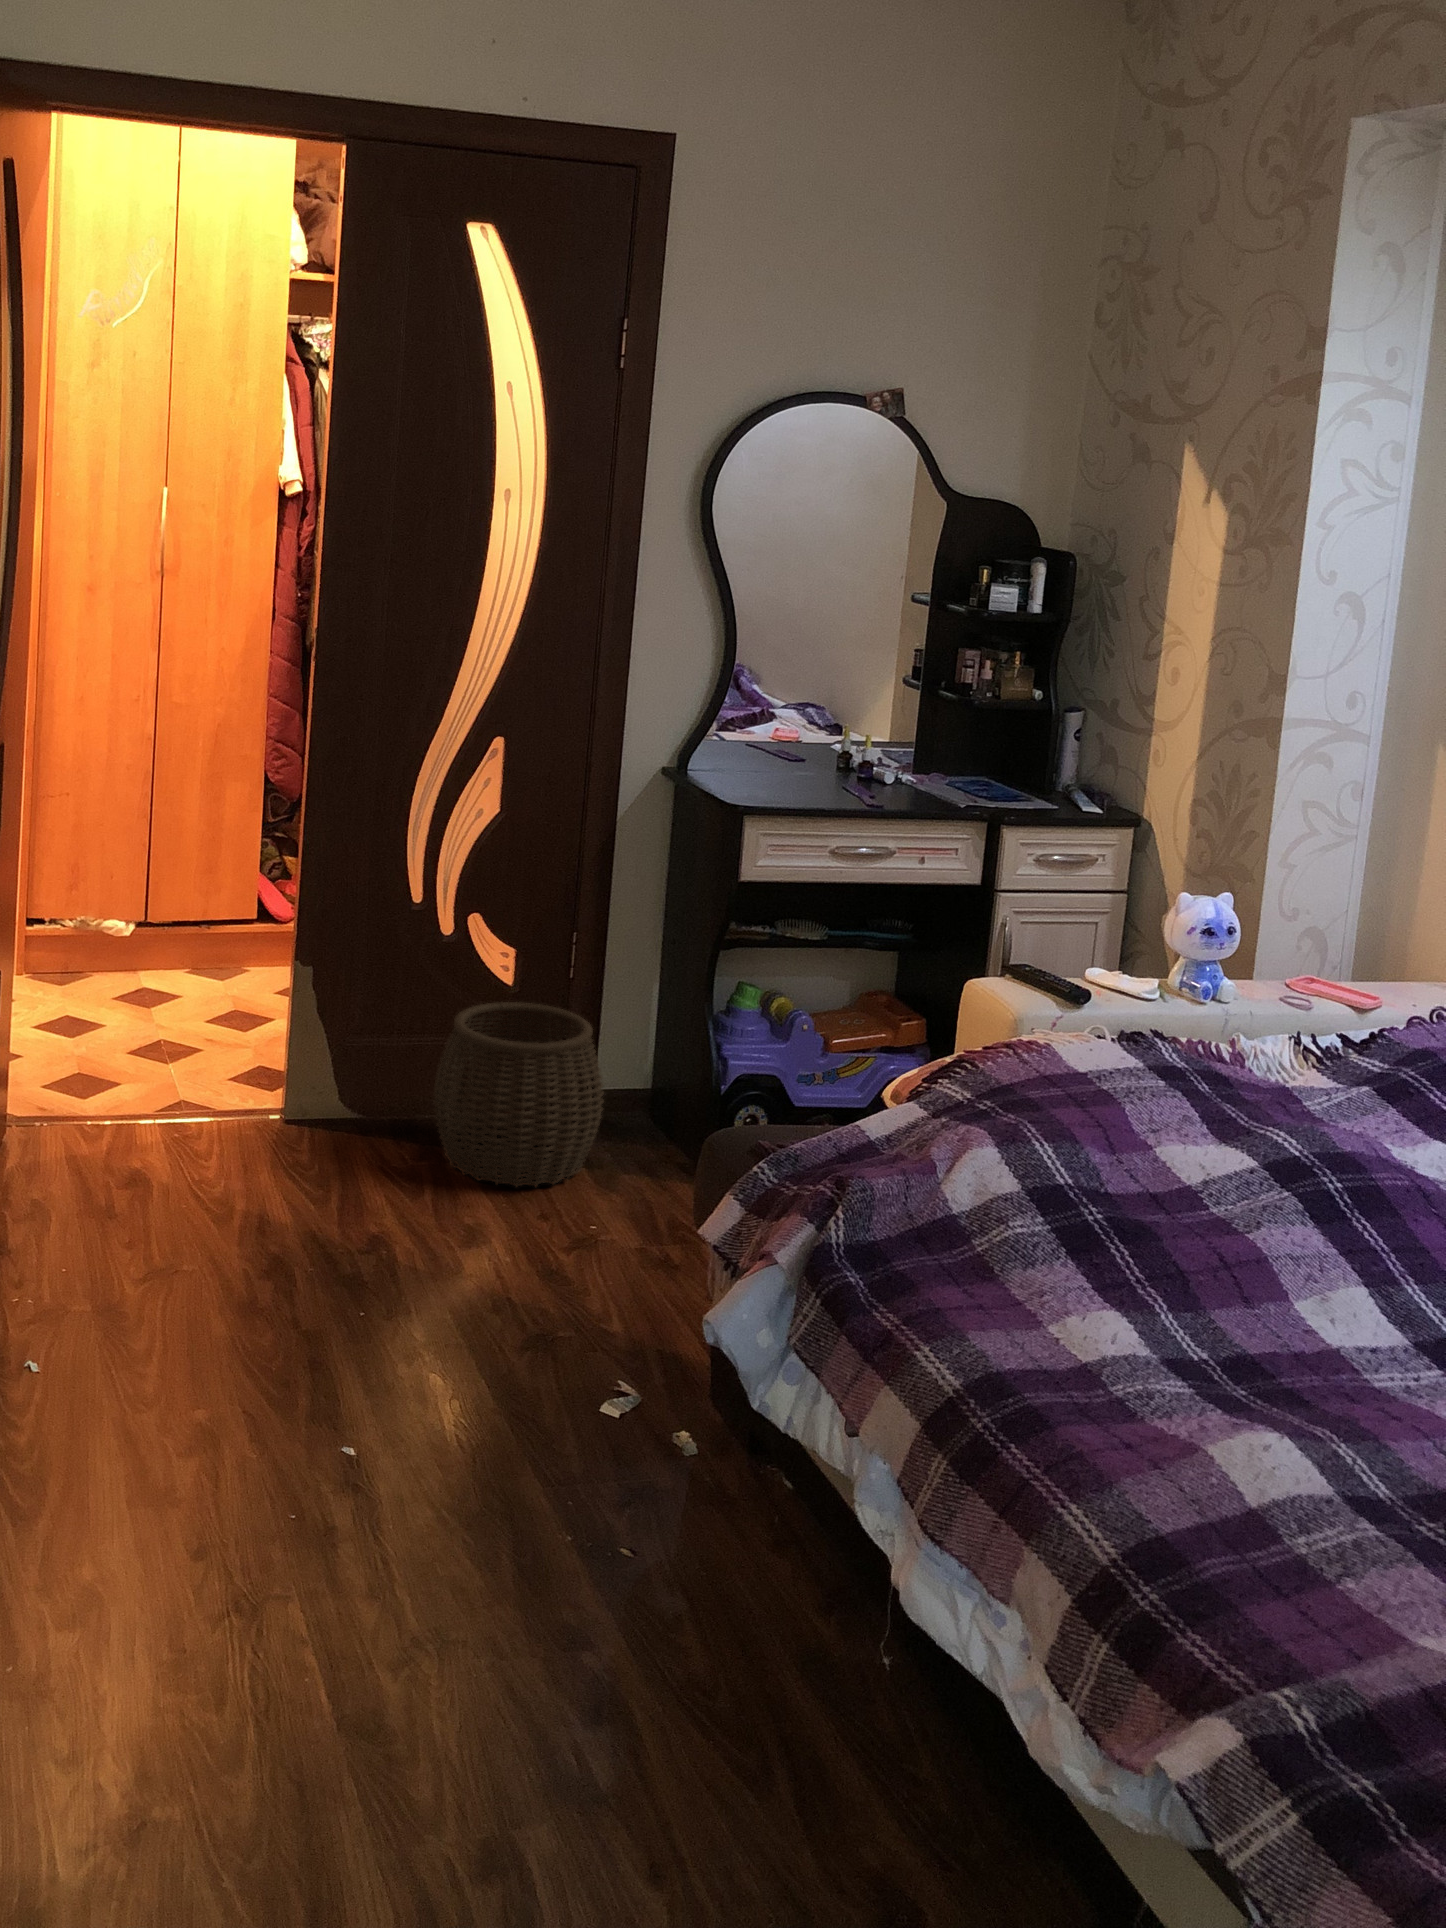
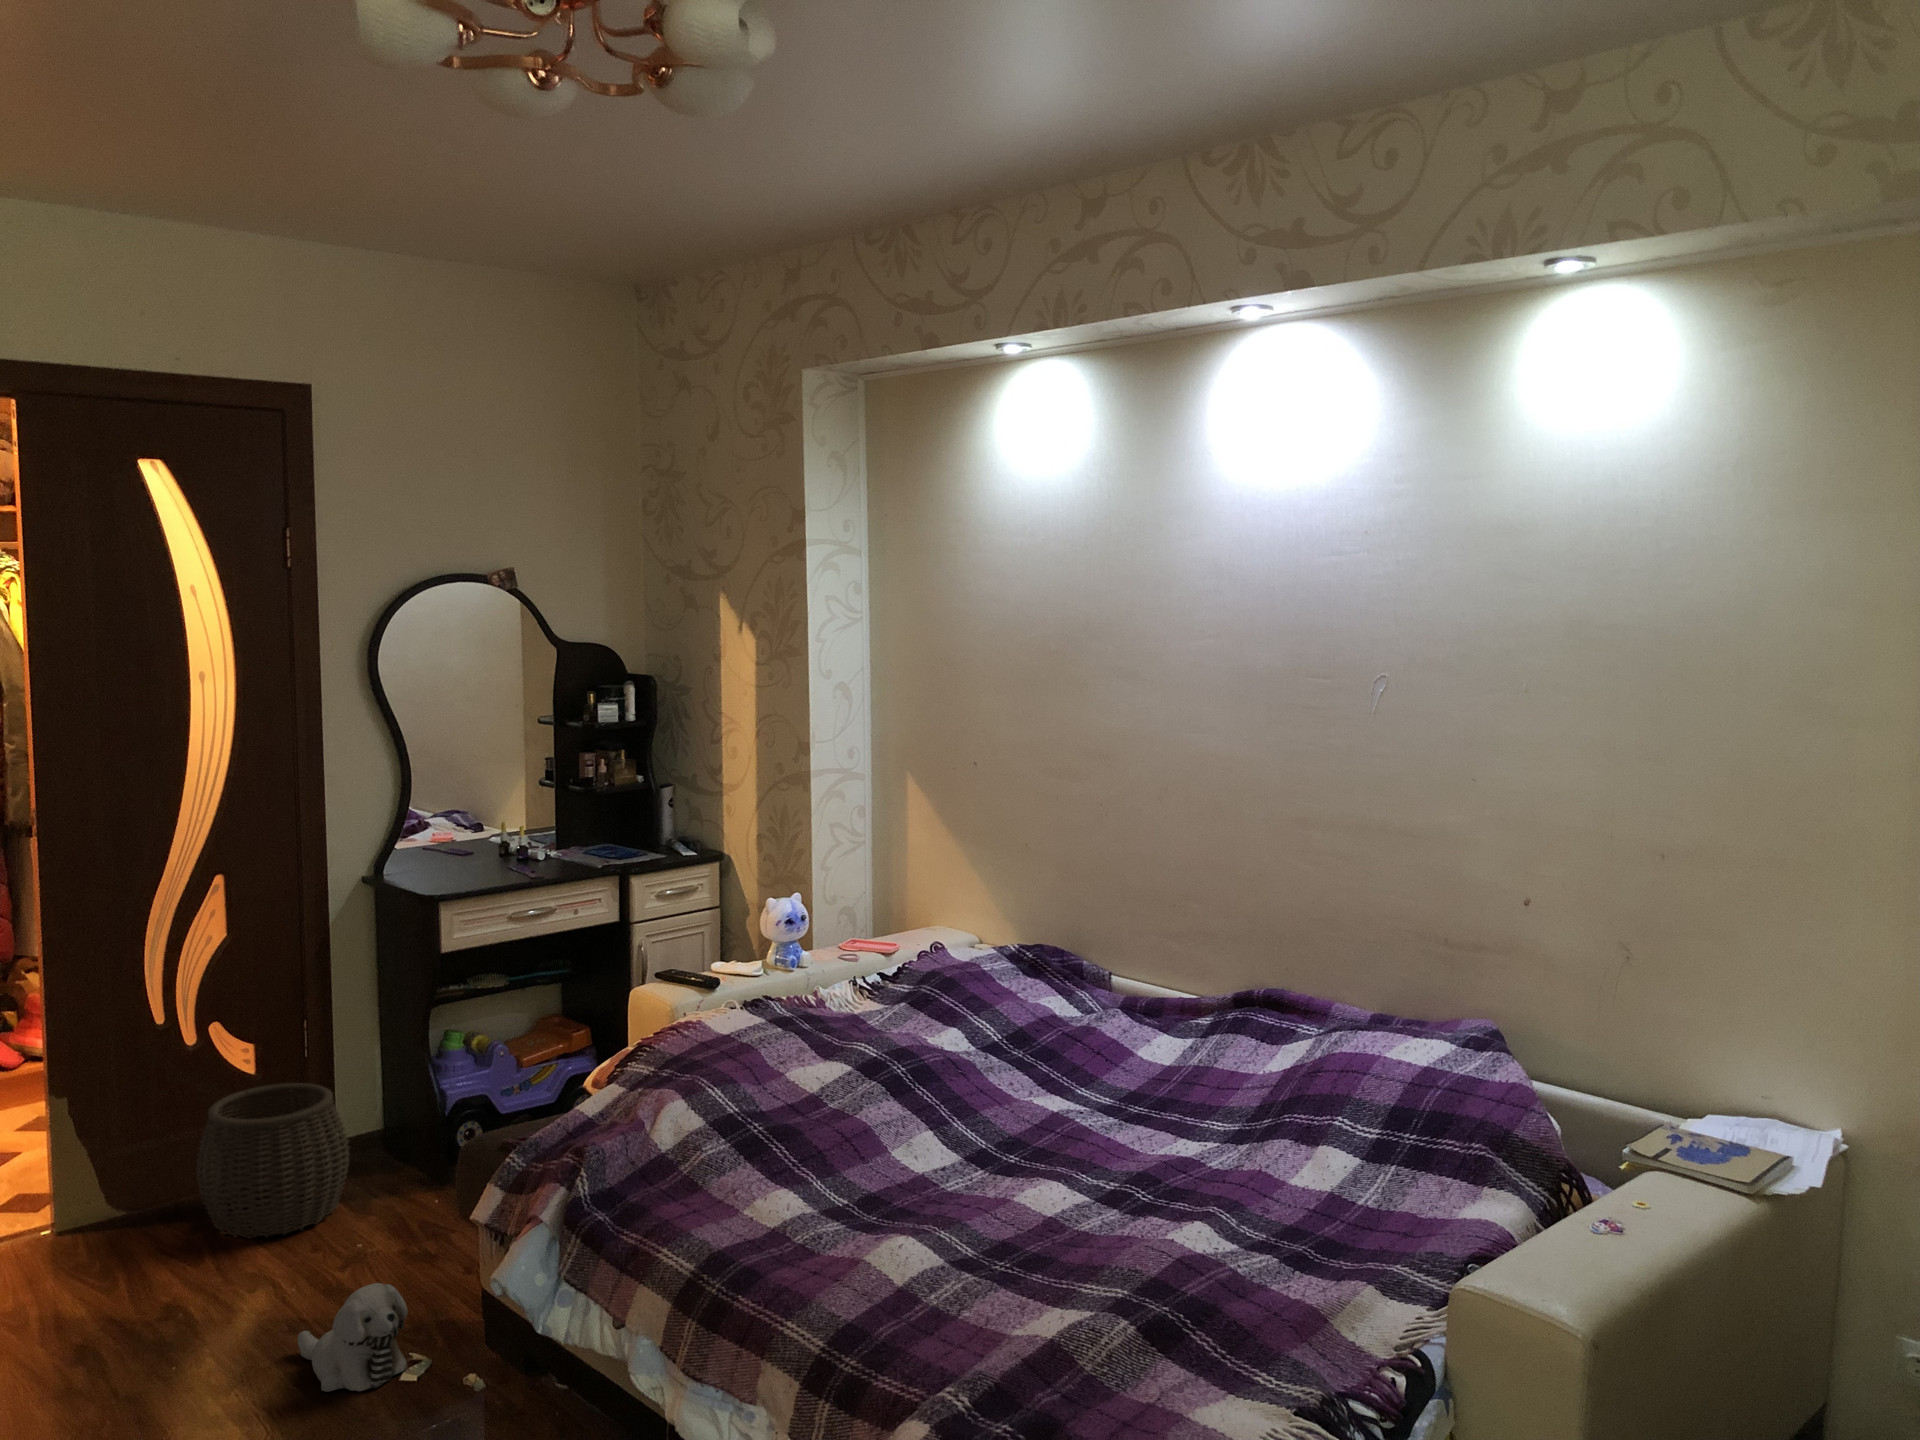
plush toy: none [498,1276,621,1406] -> present [298,1283,408,1392]

